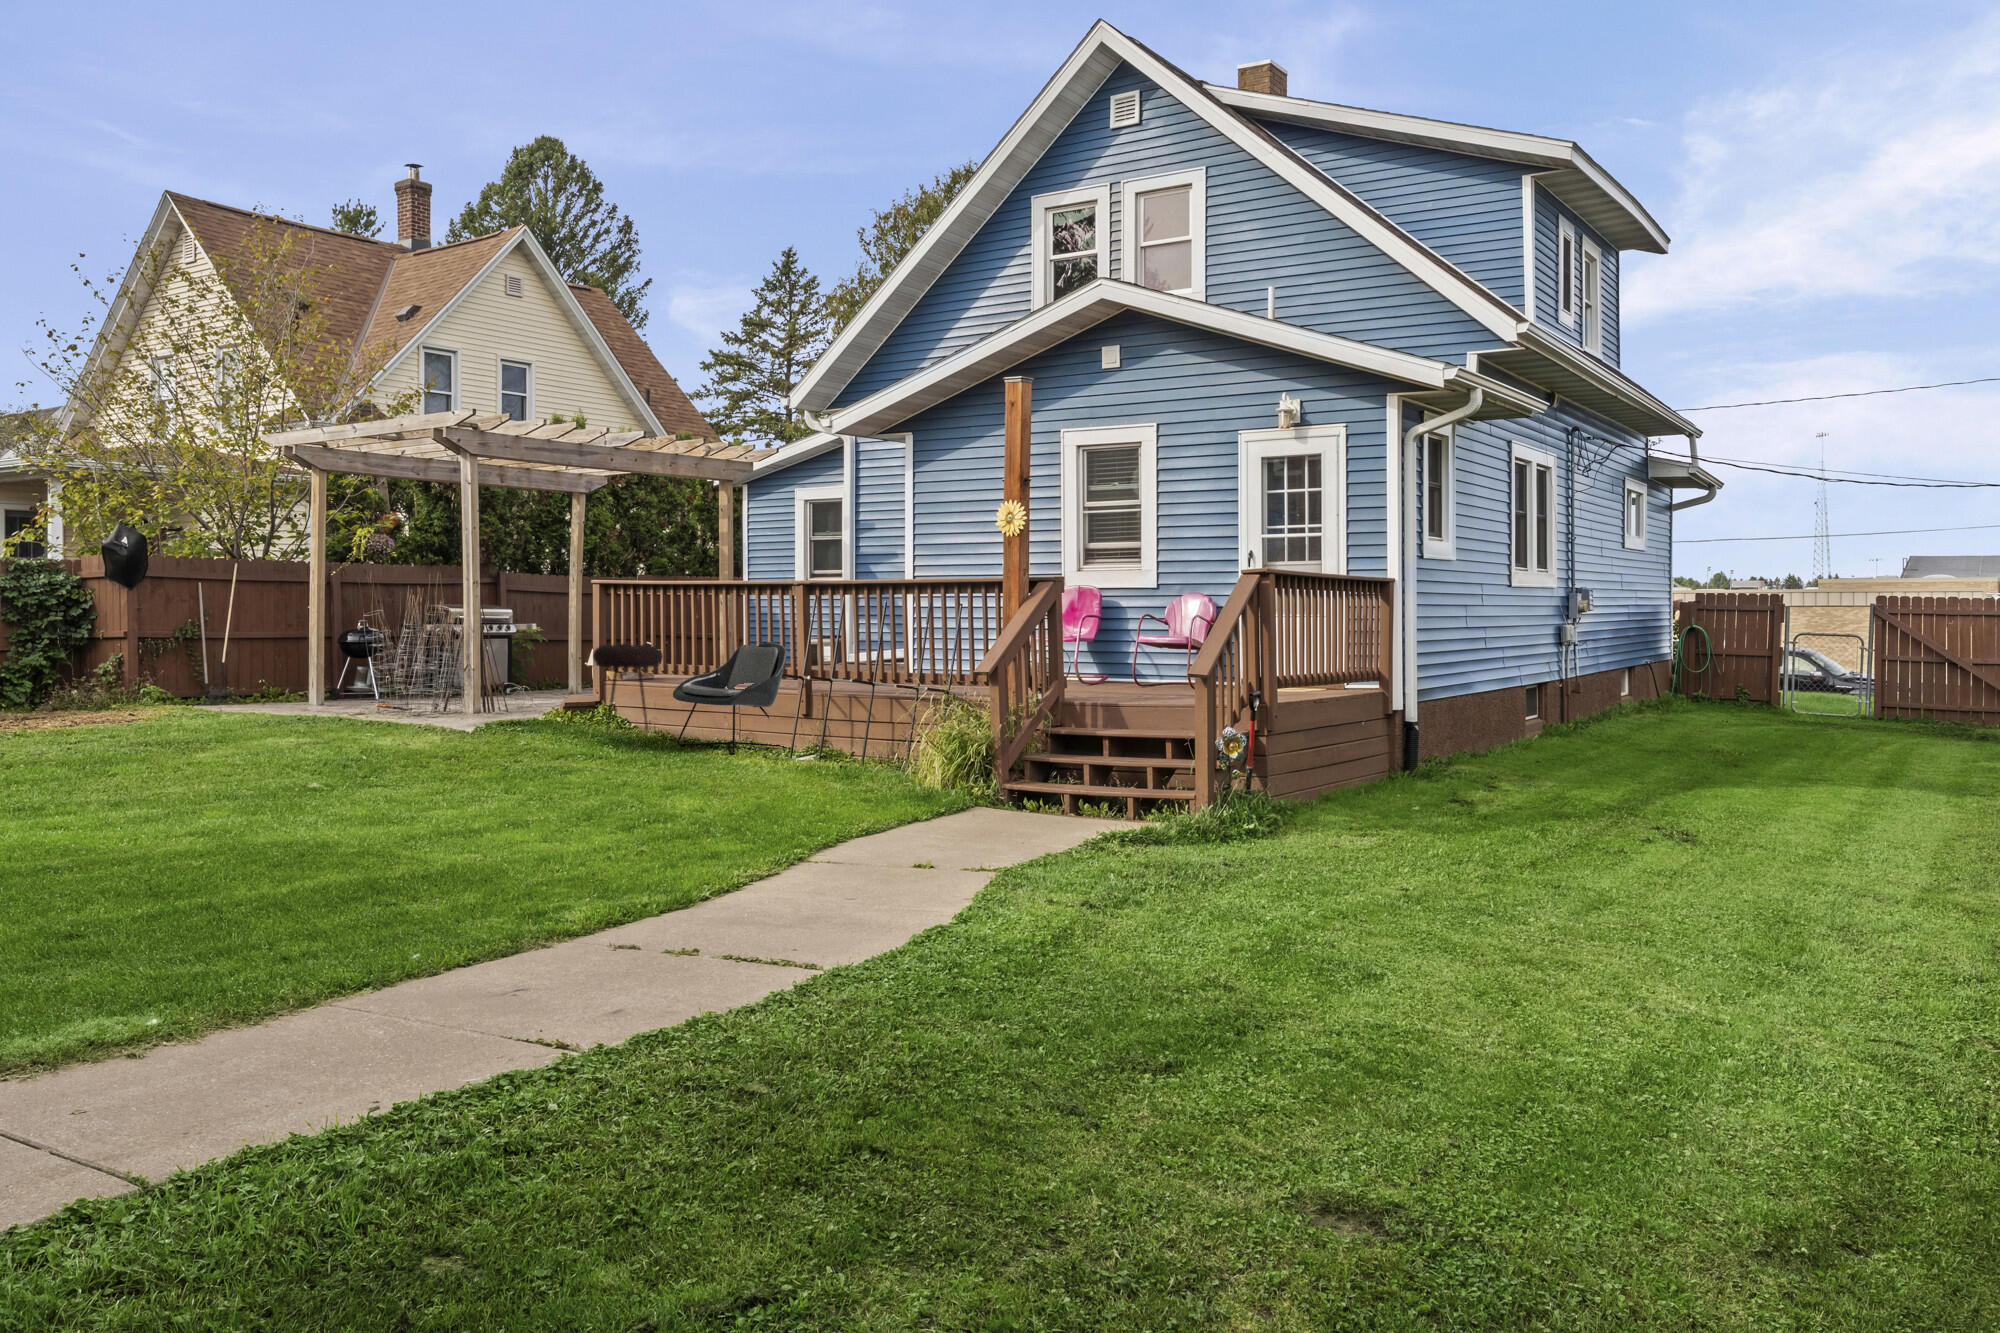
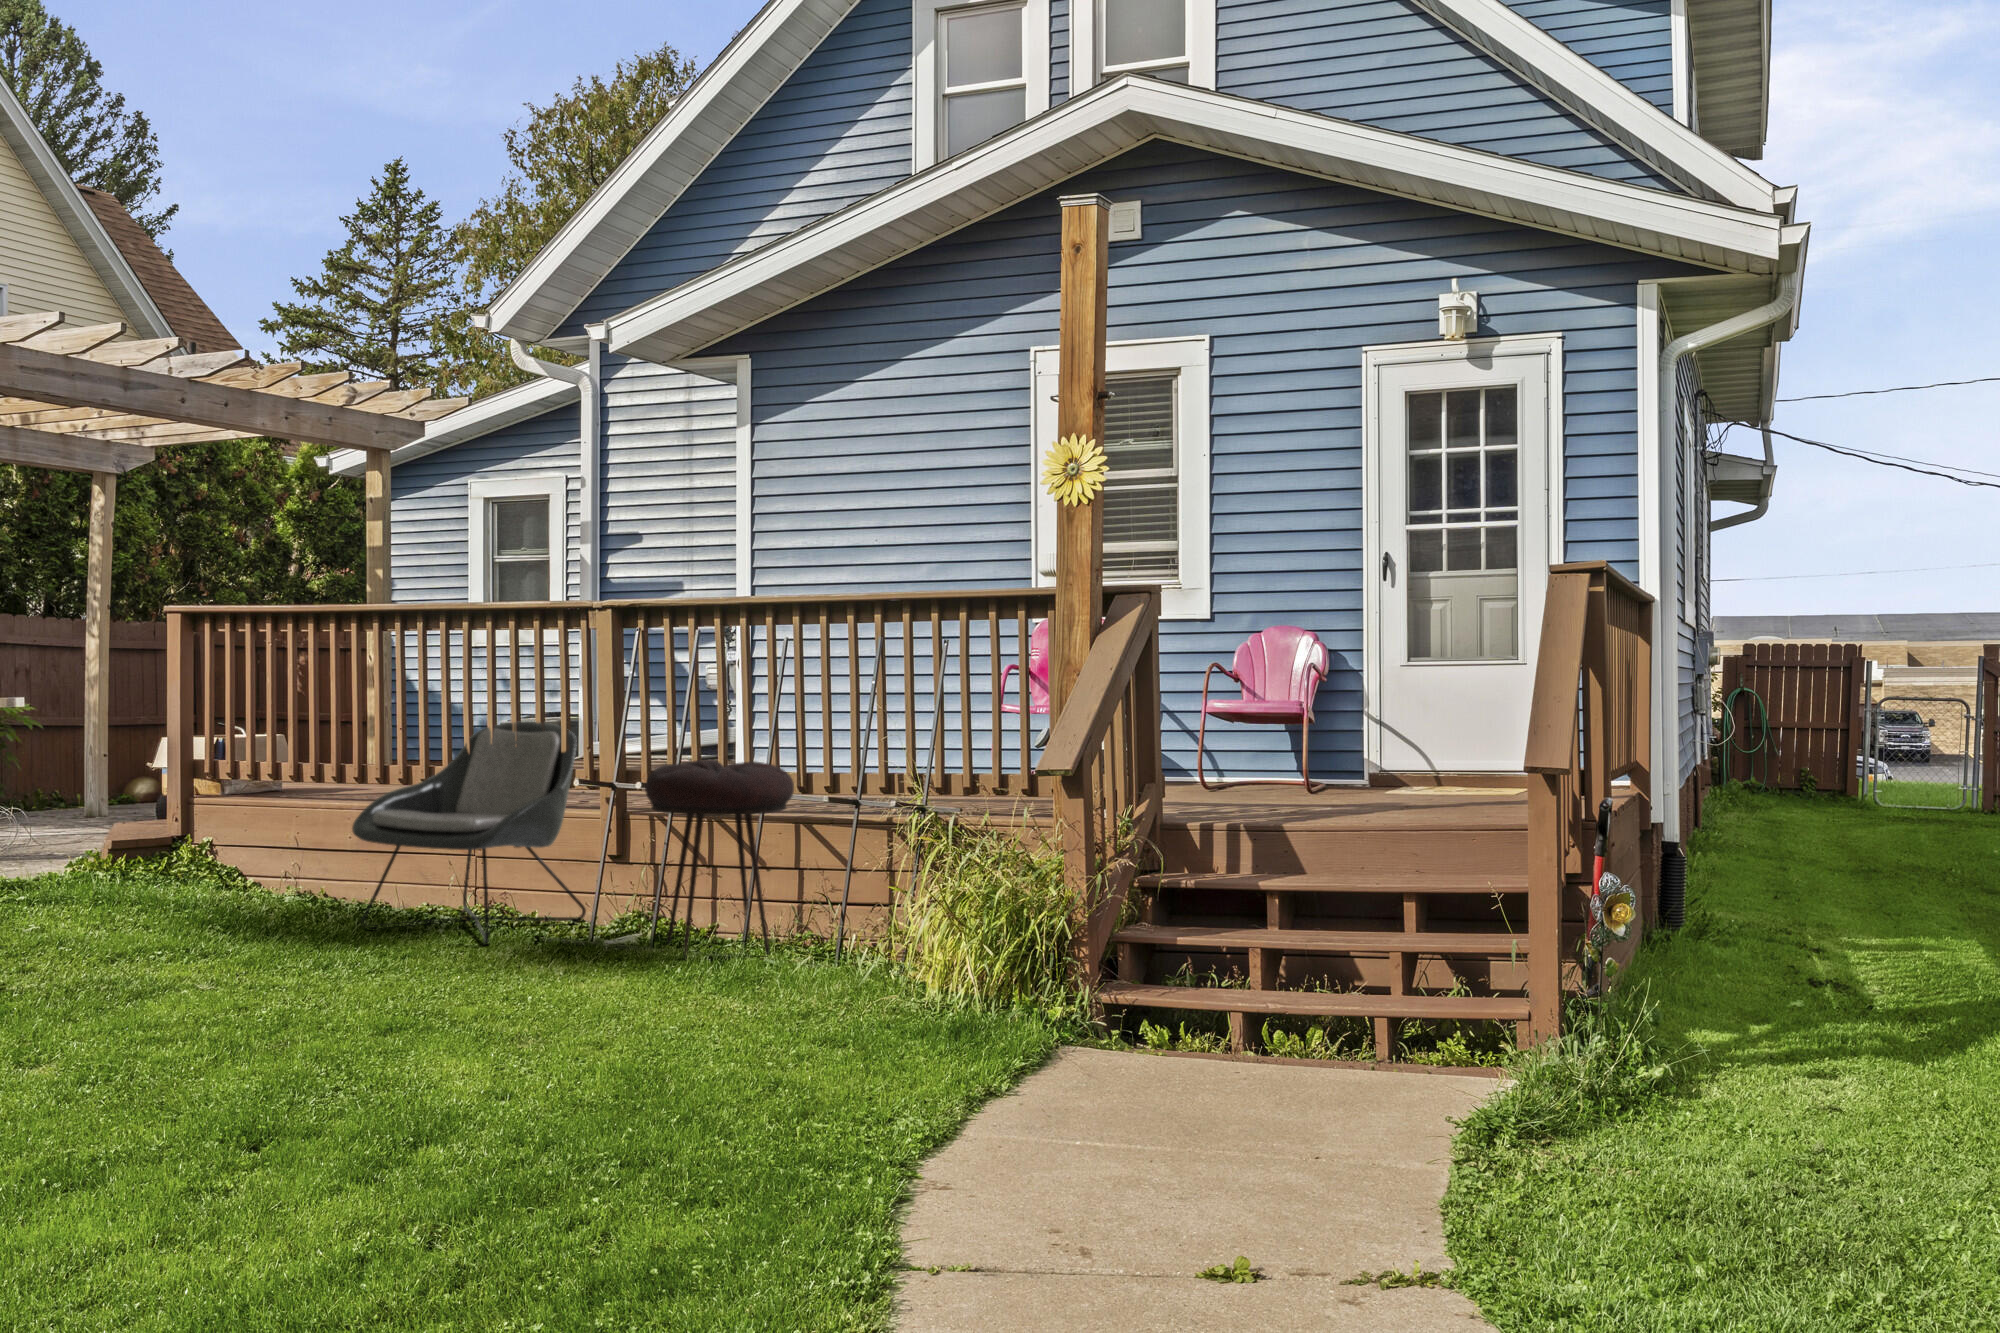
stool: present [593,644,663,732] -> present [645,760,794,960]

